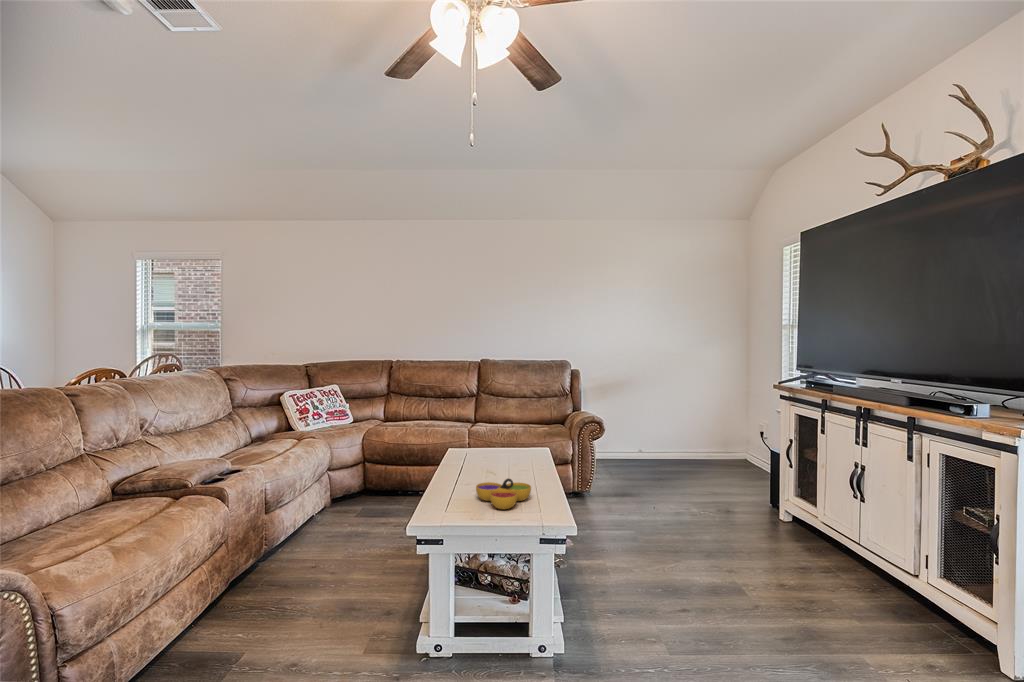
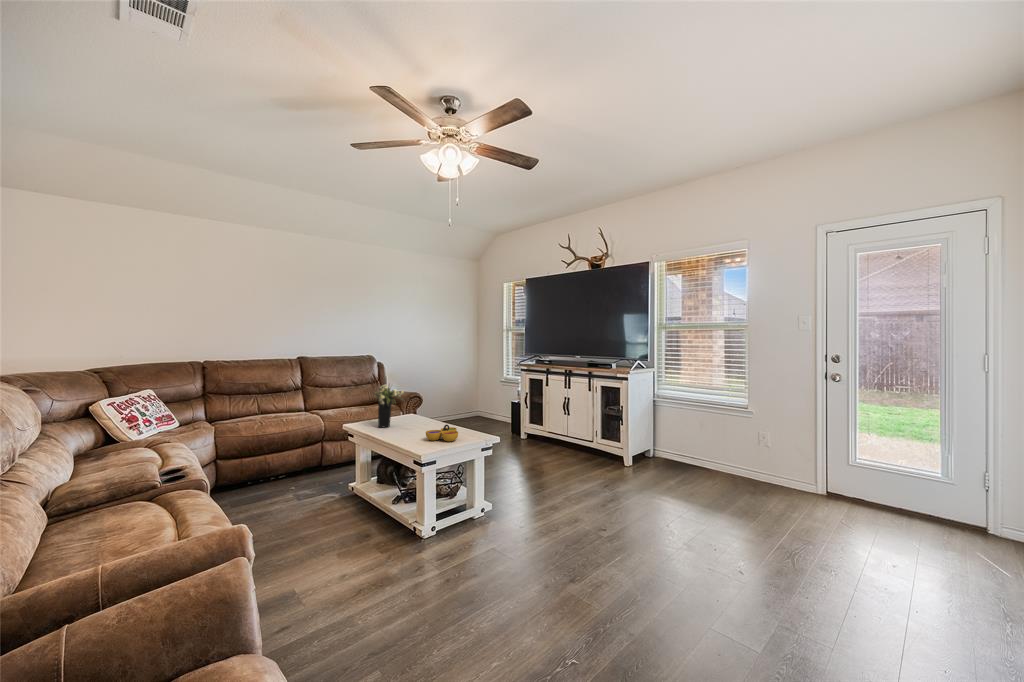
flower arrangement: none [468,399,519,463] -> present [375,385,404,427]

